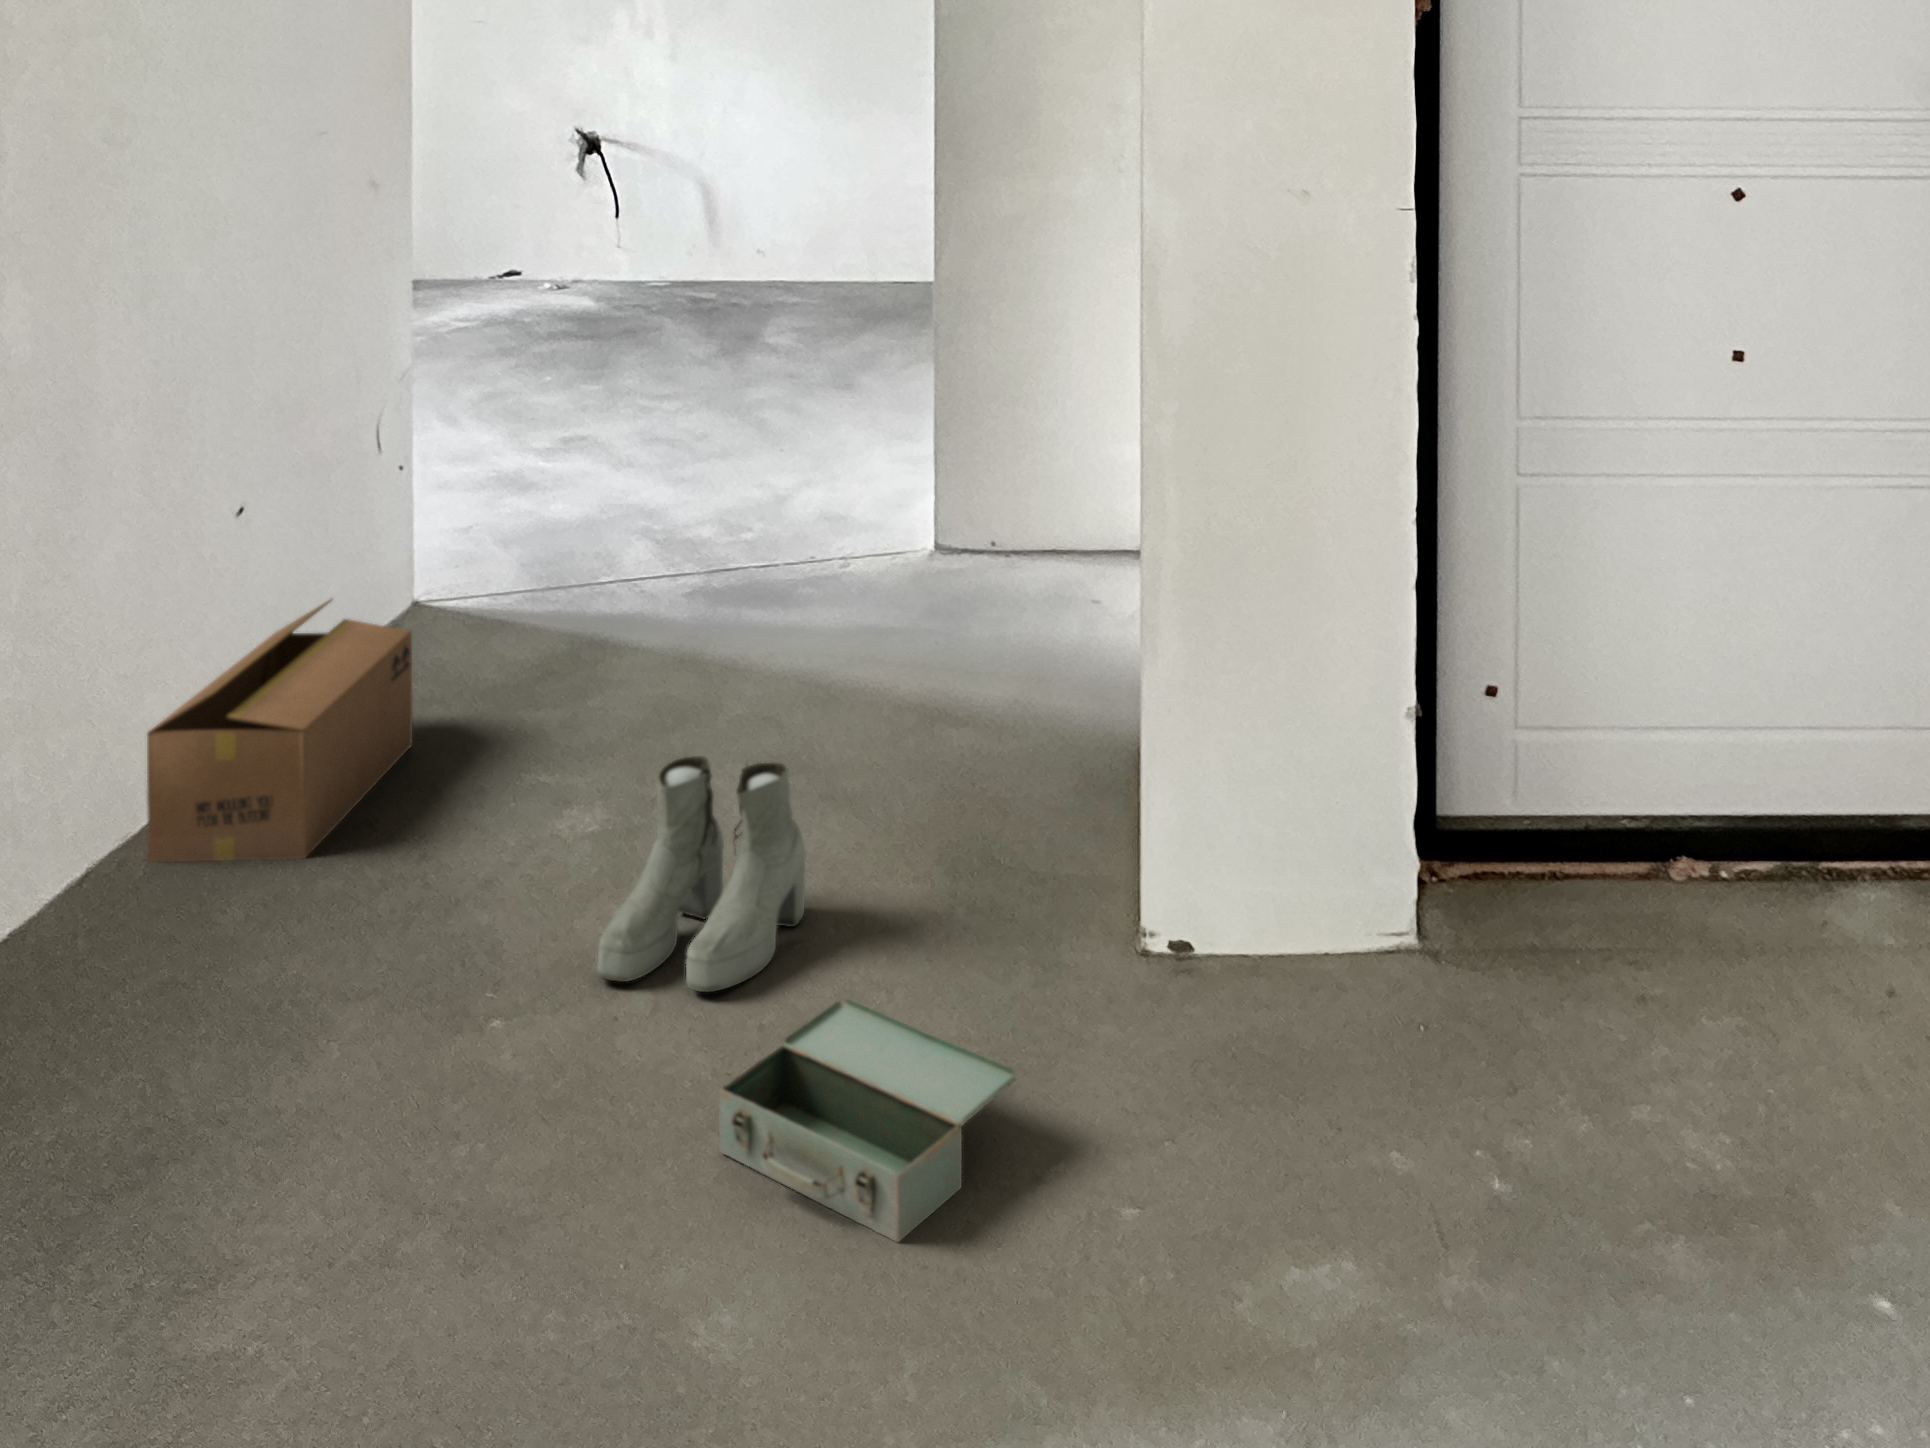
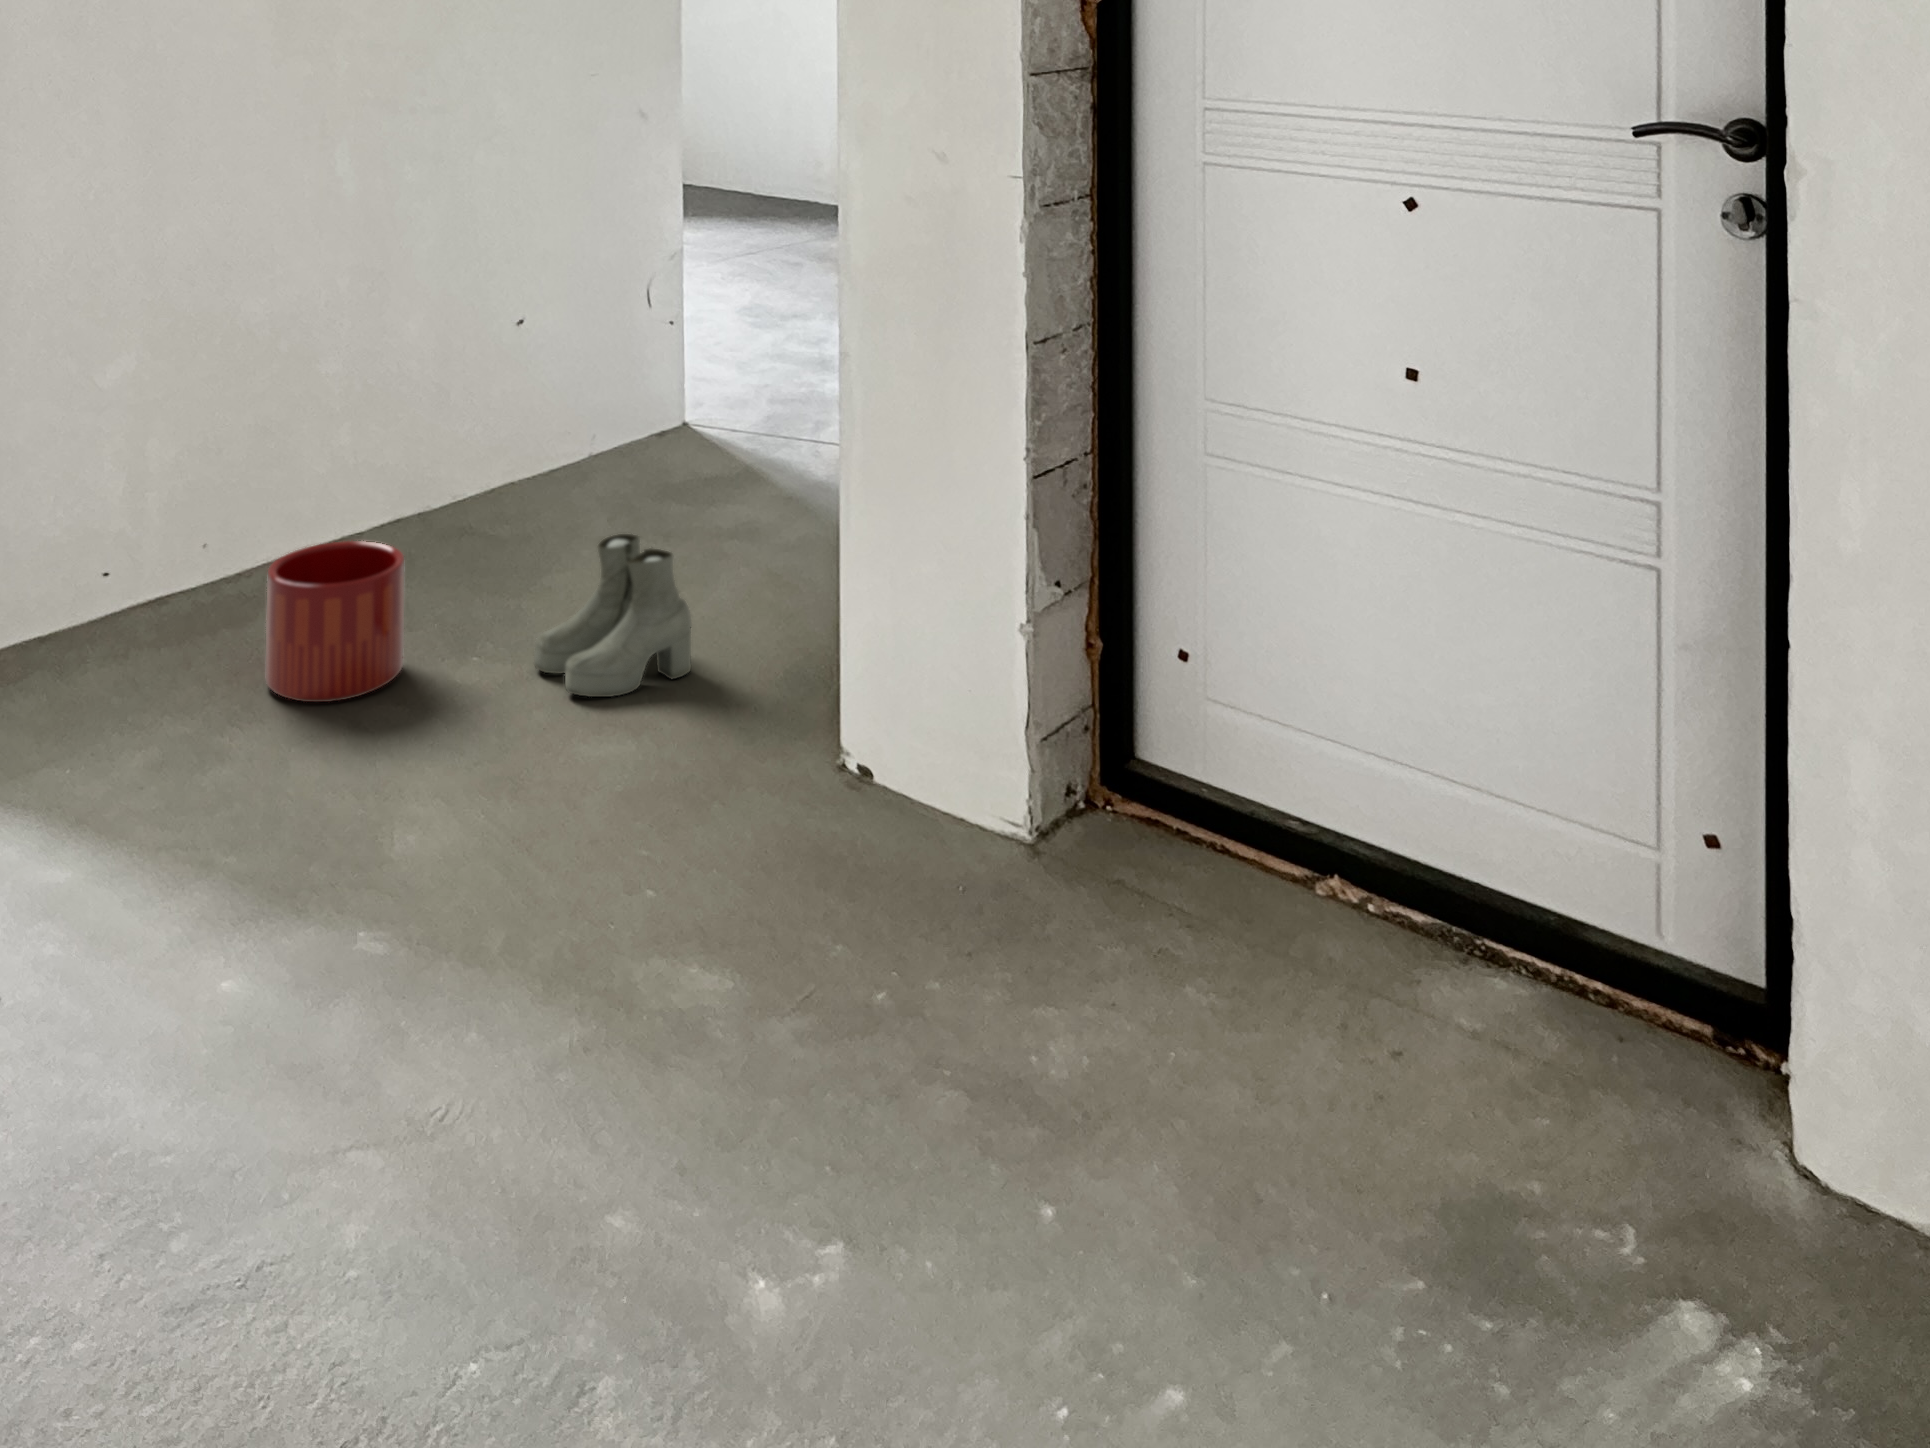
cardboard box: present [147,600,412,862] -> none [440,399,646,557]
planter: none [200,884,429,1173] -> present [266,541,404,702]
toolbox: present [719,1000,1017,1242] -> none [447,712,607,862]

